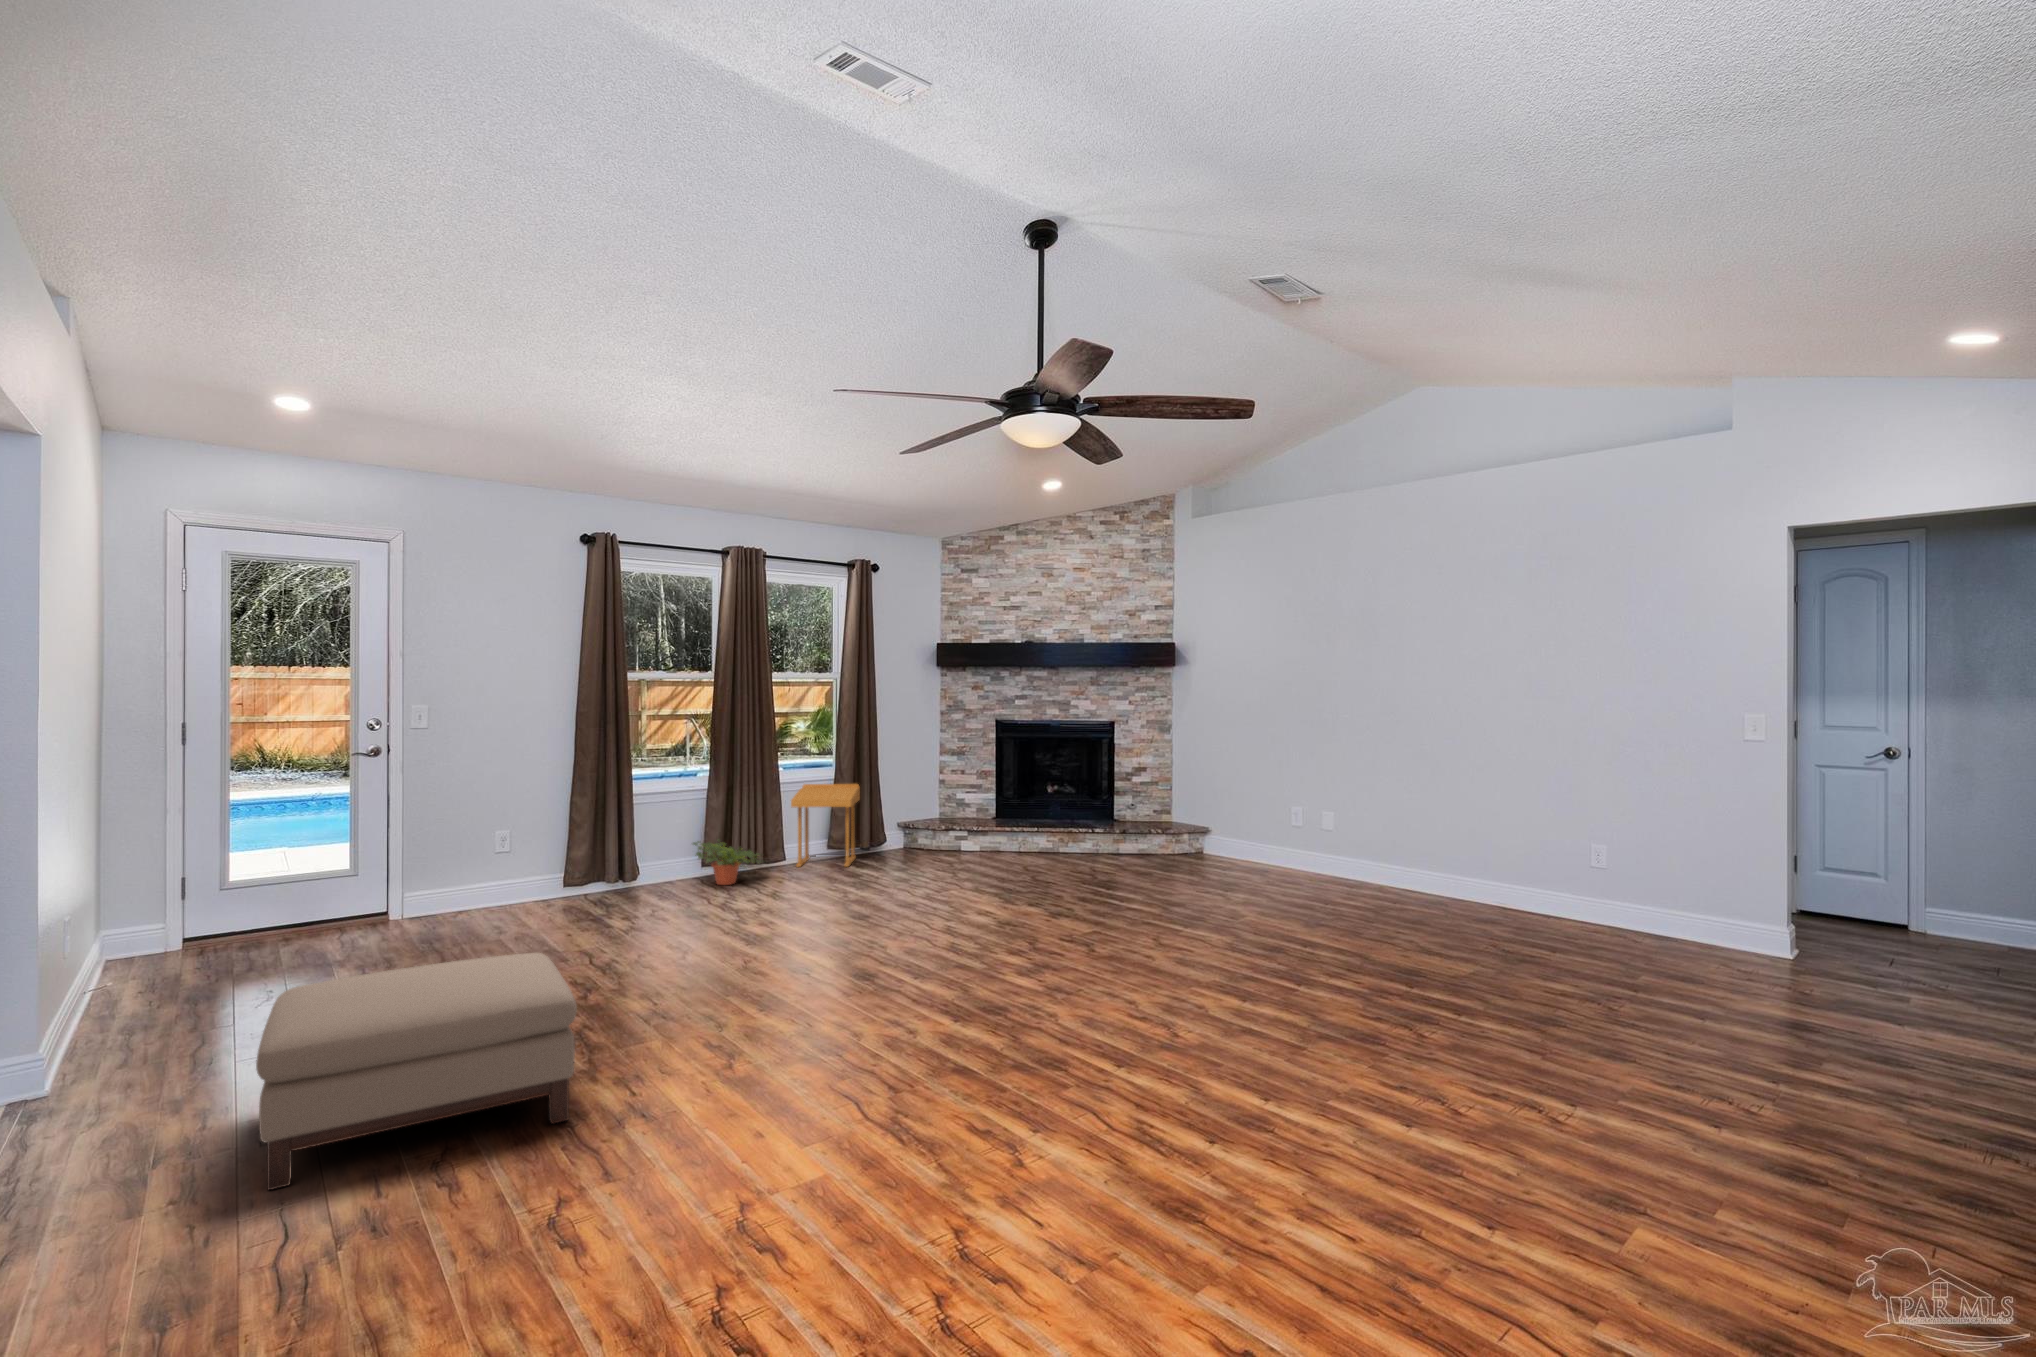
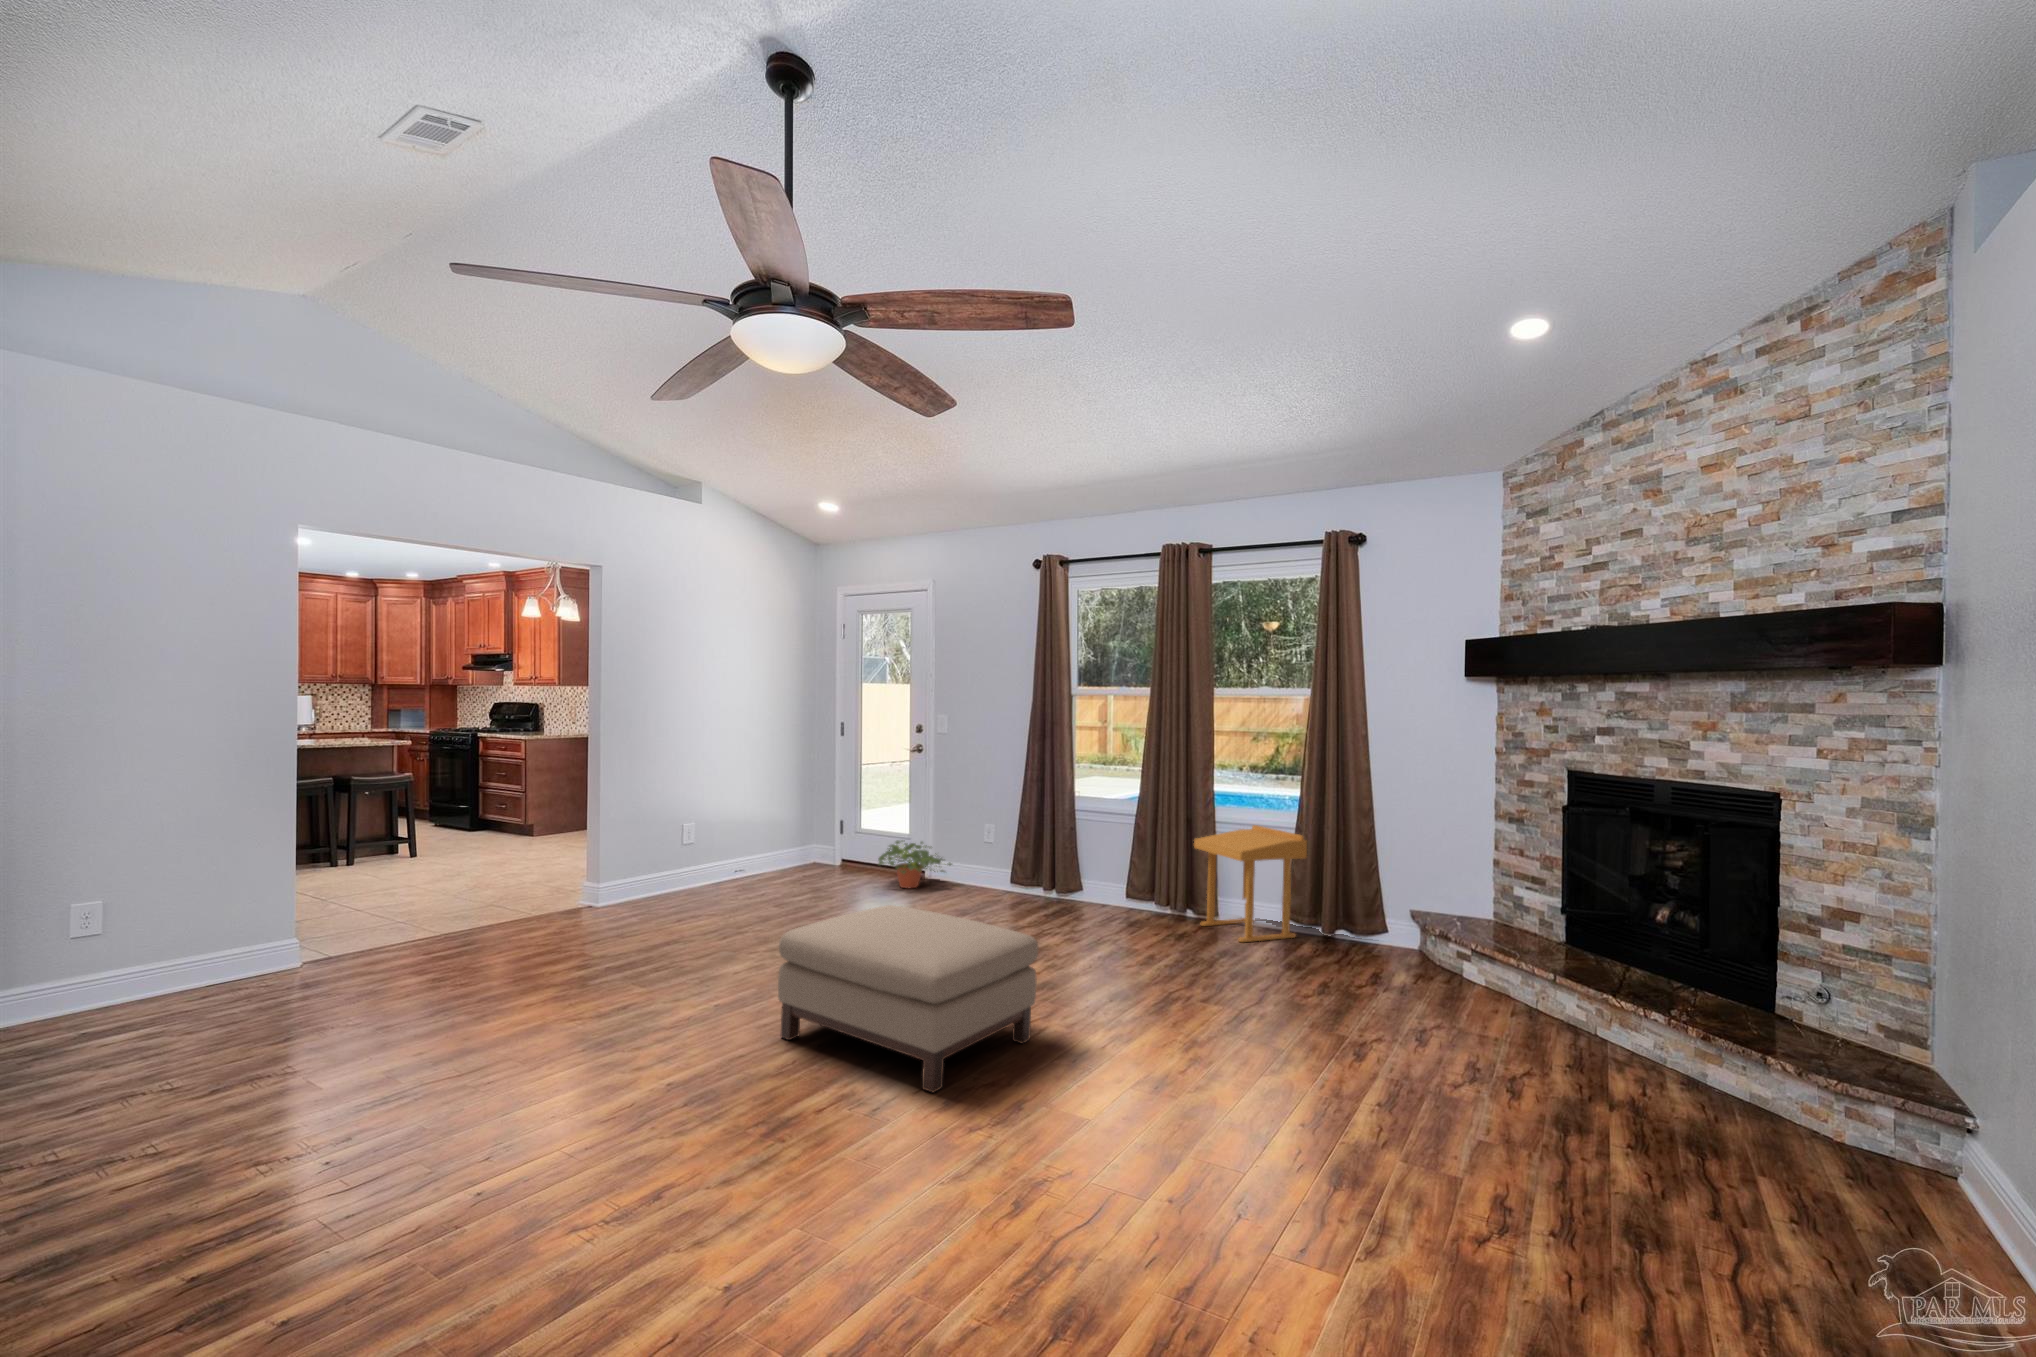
potted plant: present [693,840,763,885] -> present [878,841,952,888]
ottoman: present [256,953,577,1190] -> present [778,905,1038,1092]

